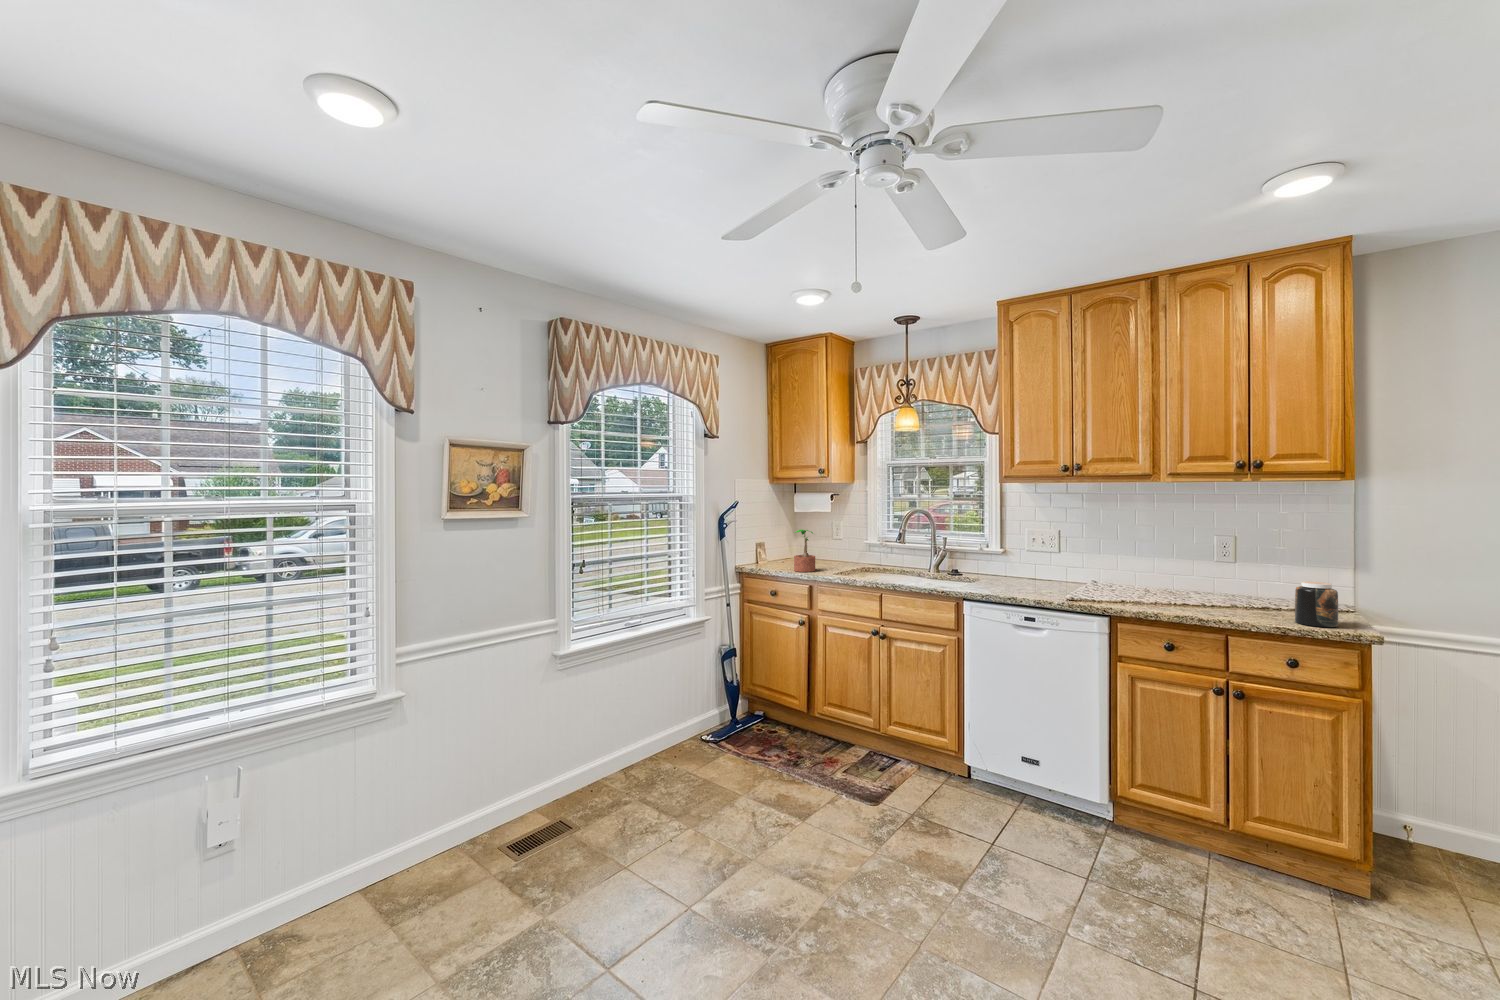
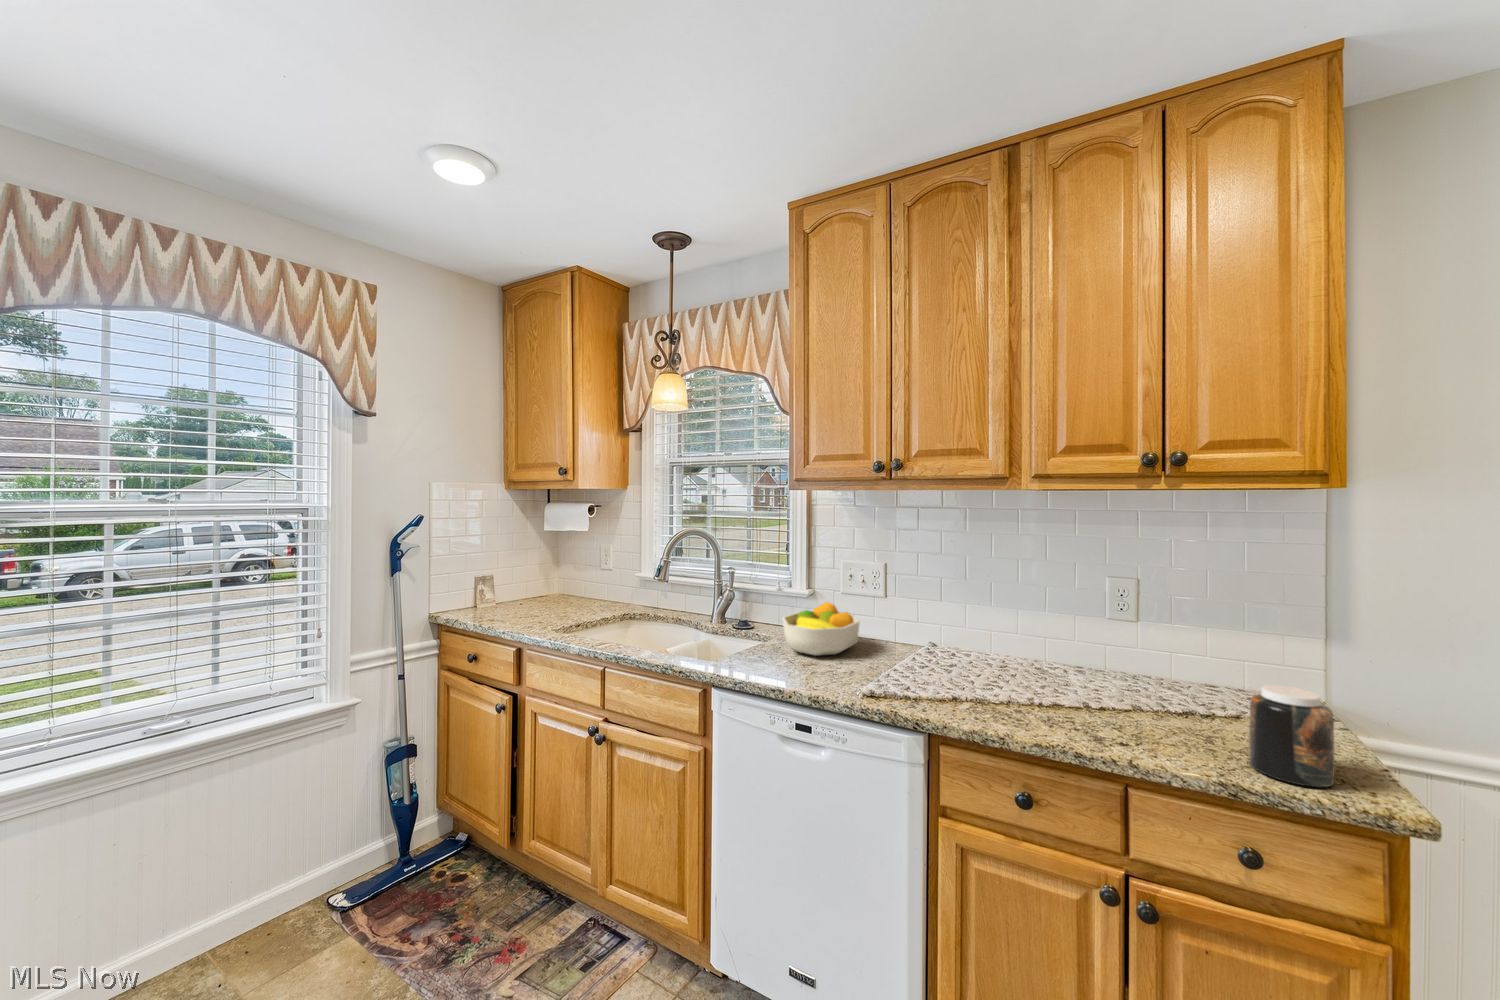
potted plant: present [794,530,815,572] -> none [509,558,546,624]
fruit bowl: none [992,555,1046,586] -> present [782,602,860,656]

